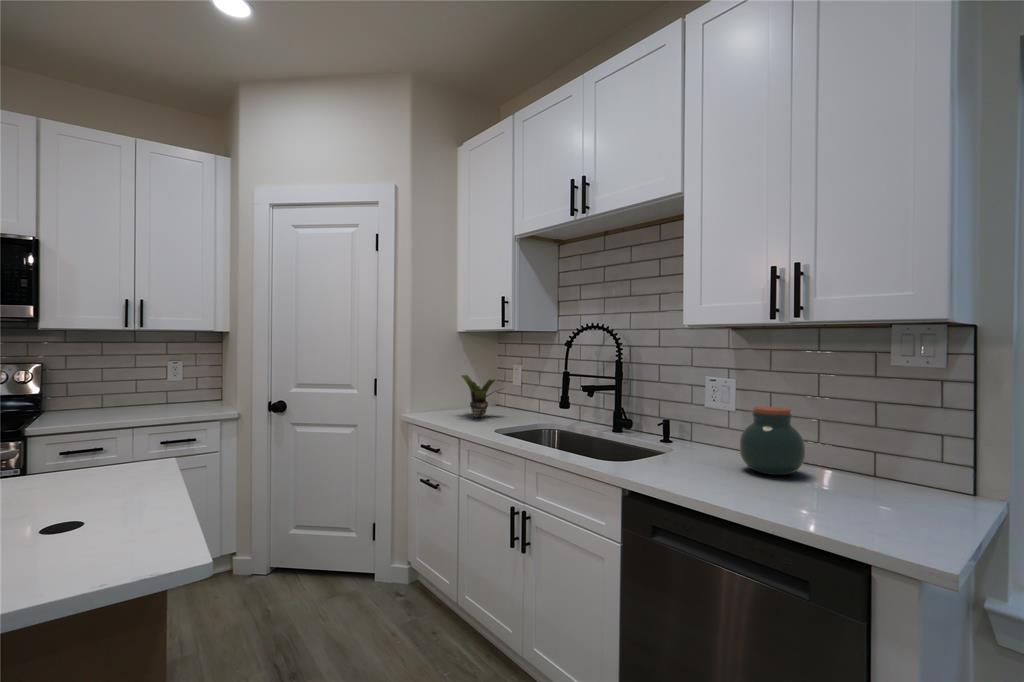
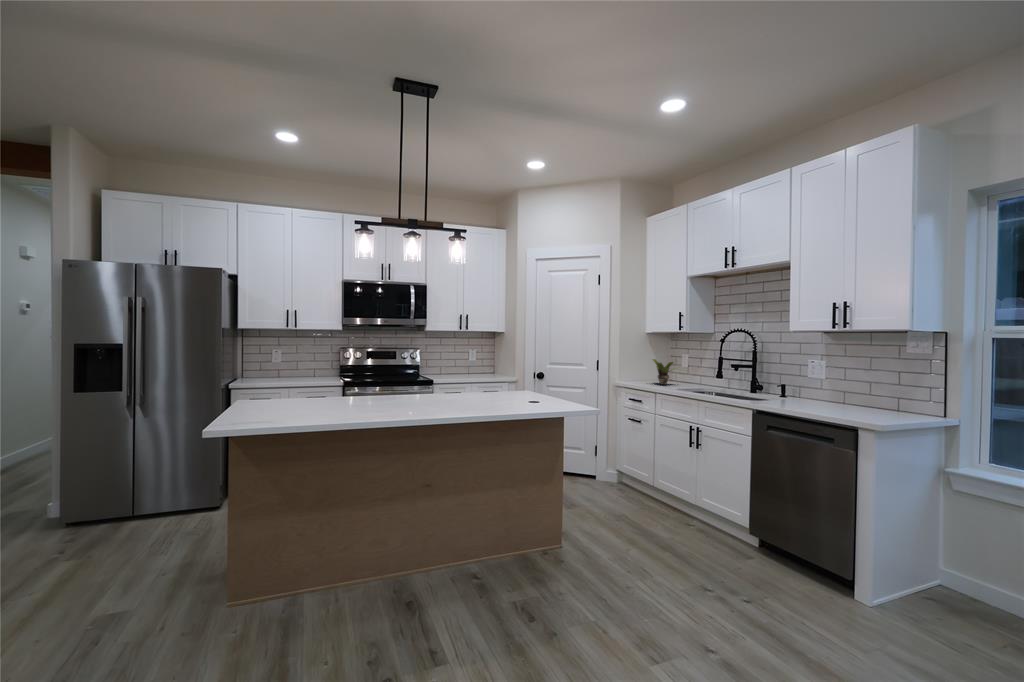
jar: present [740,406,805,475] -> none [820,373,856,407]

